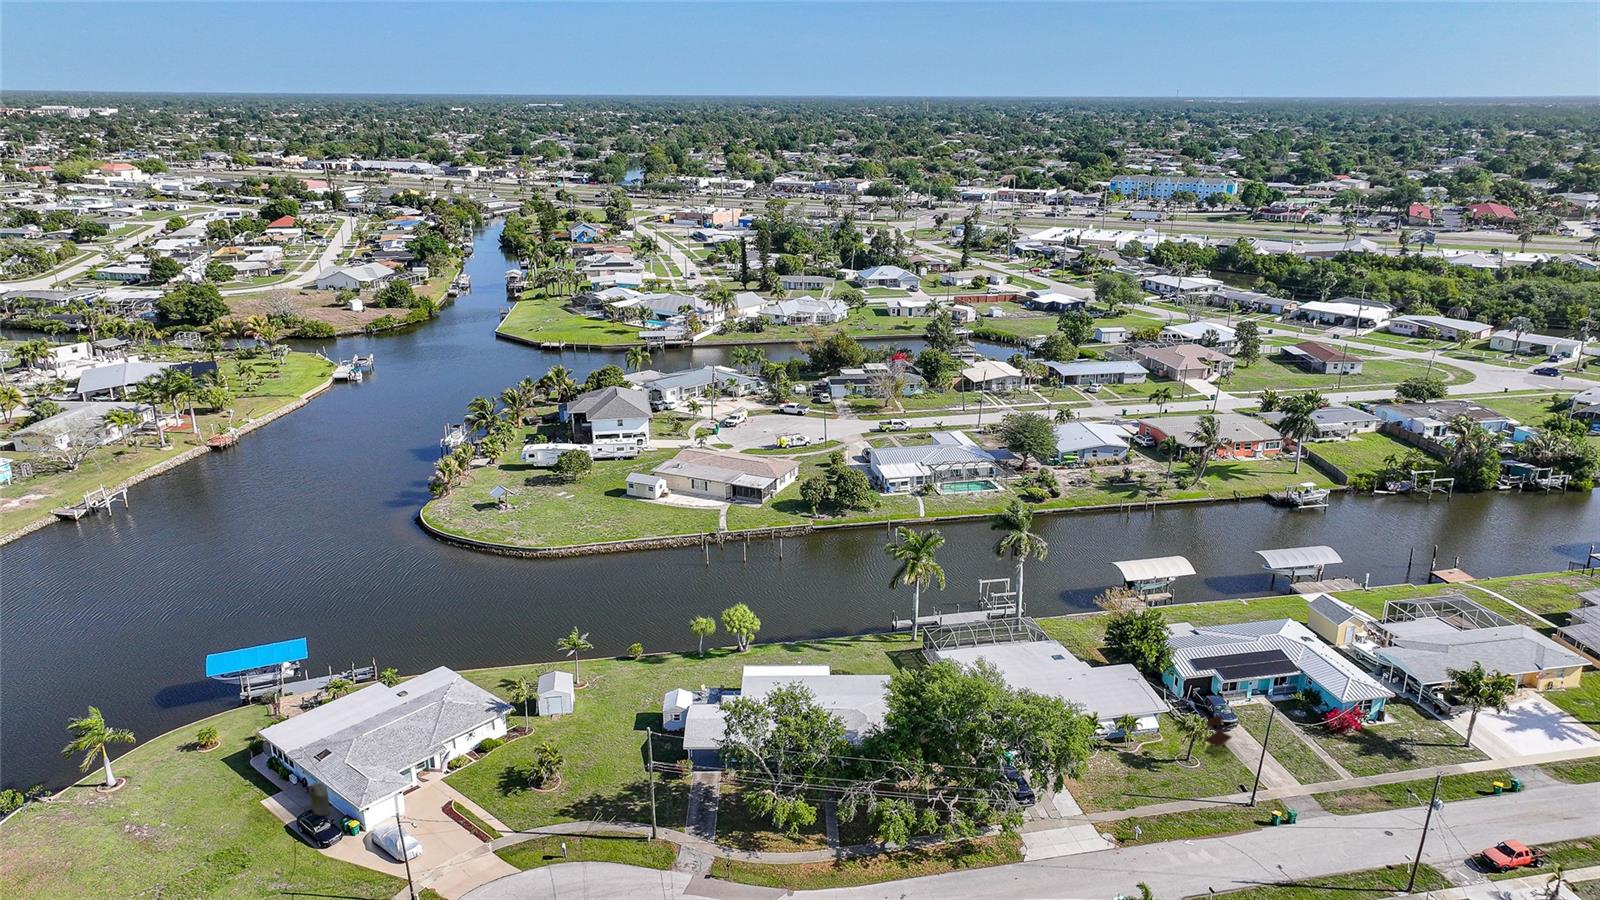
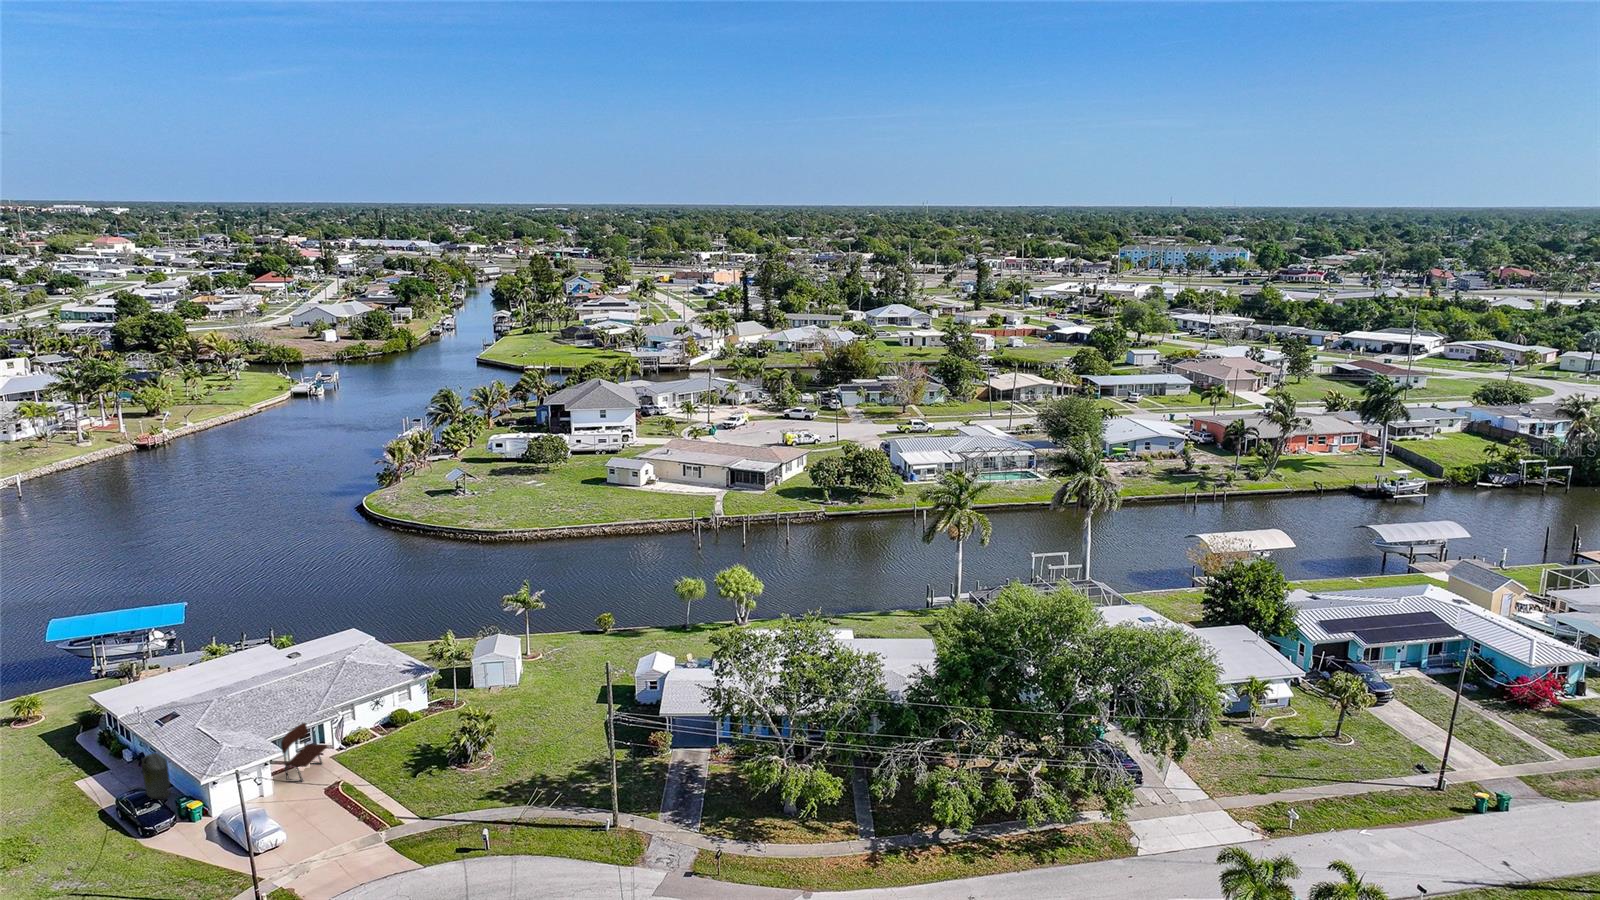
bench: present [1202,716,1232,755] -> present [281,723,327,782]

